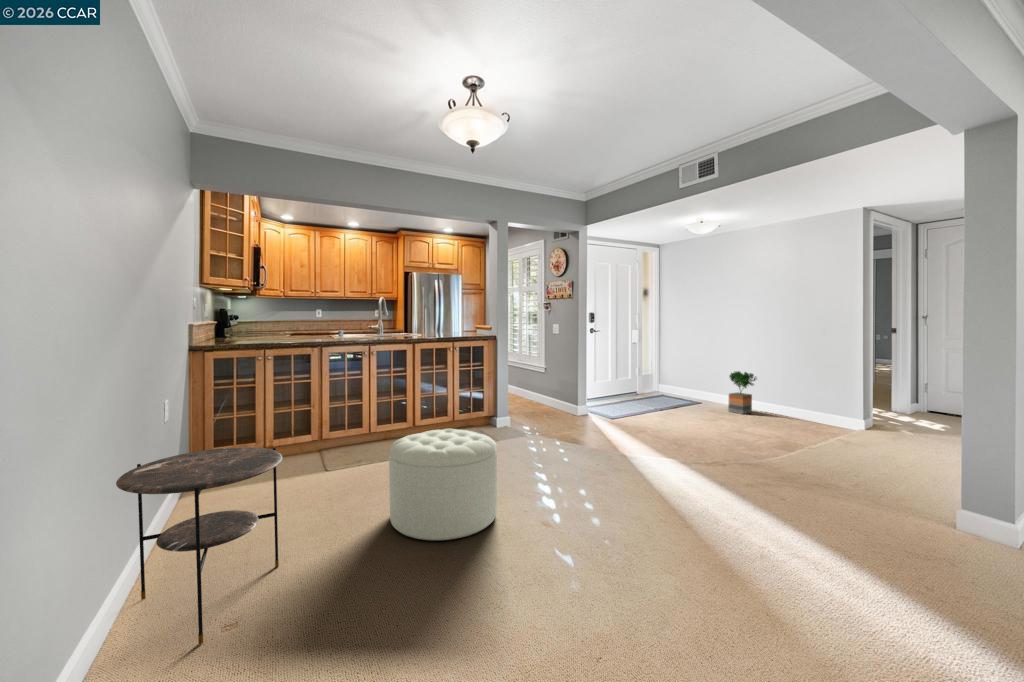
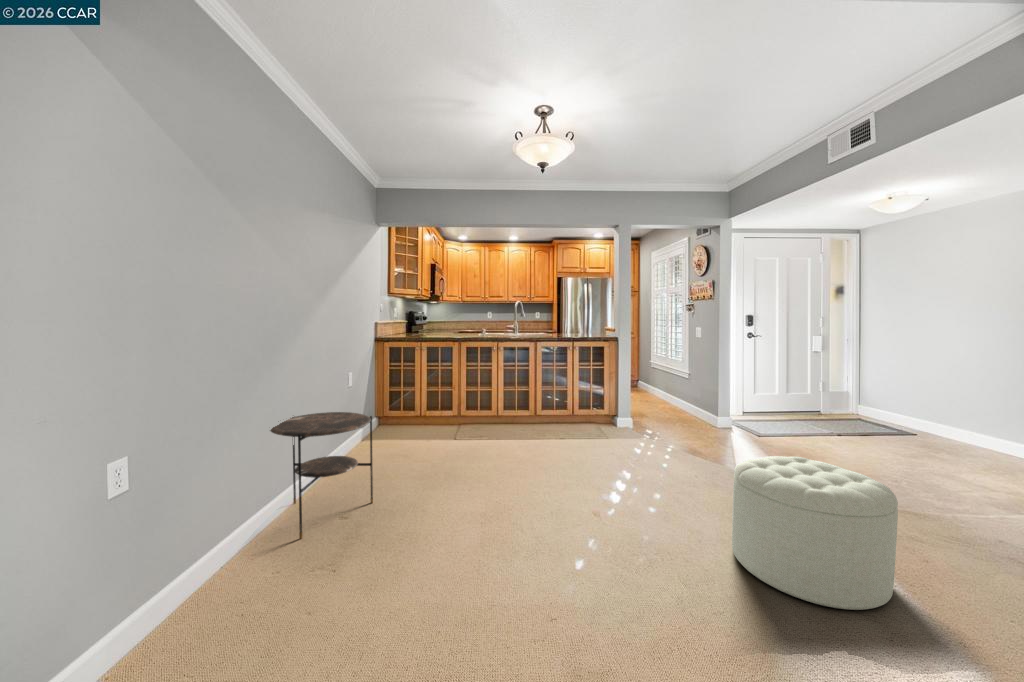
potted tree: present [728,371,756,414] -> none [937,391,992,450]
ottoman: present [389,429,497,541] -> present [732,456,898,610]

